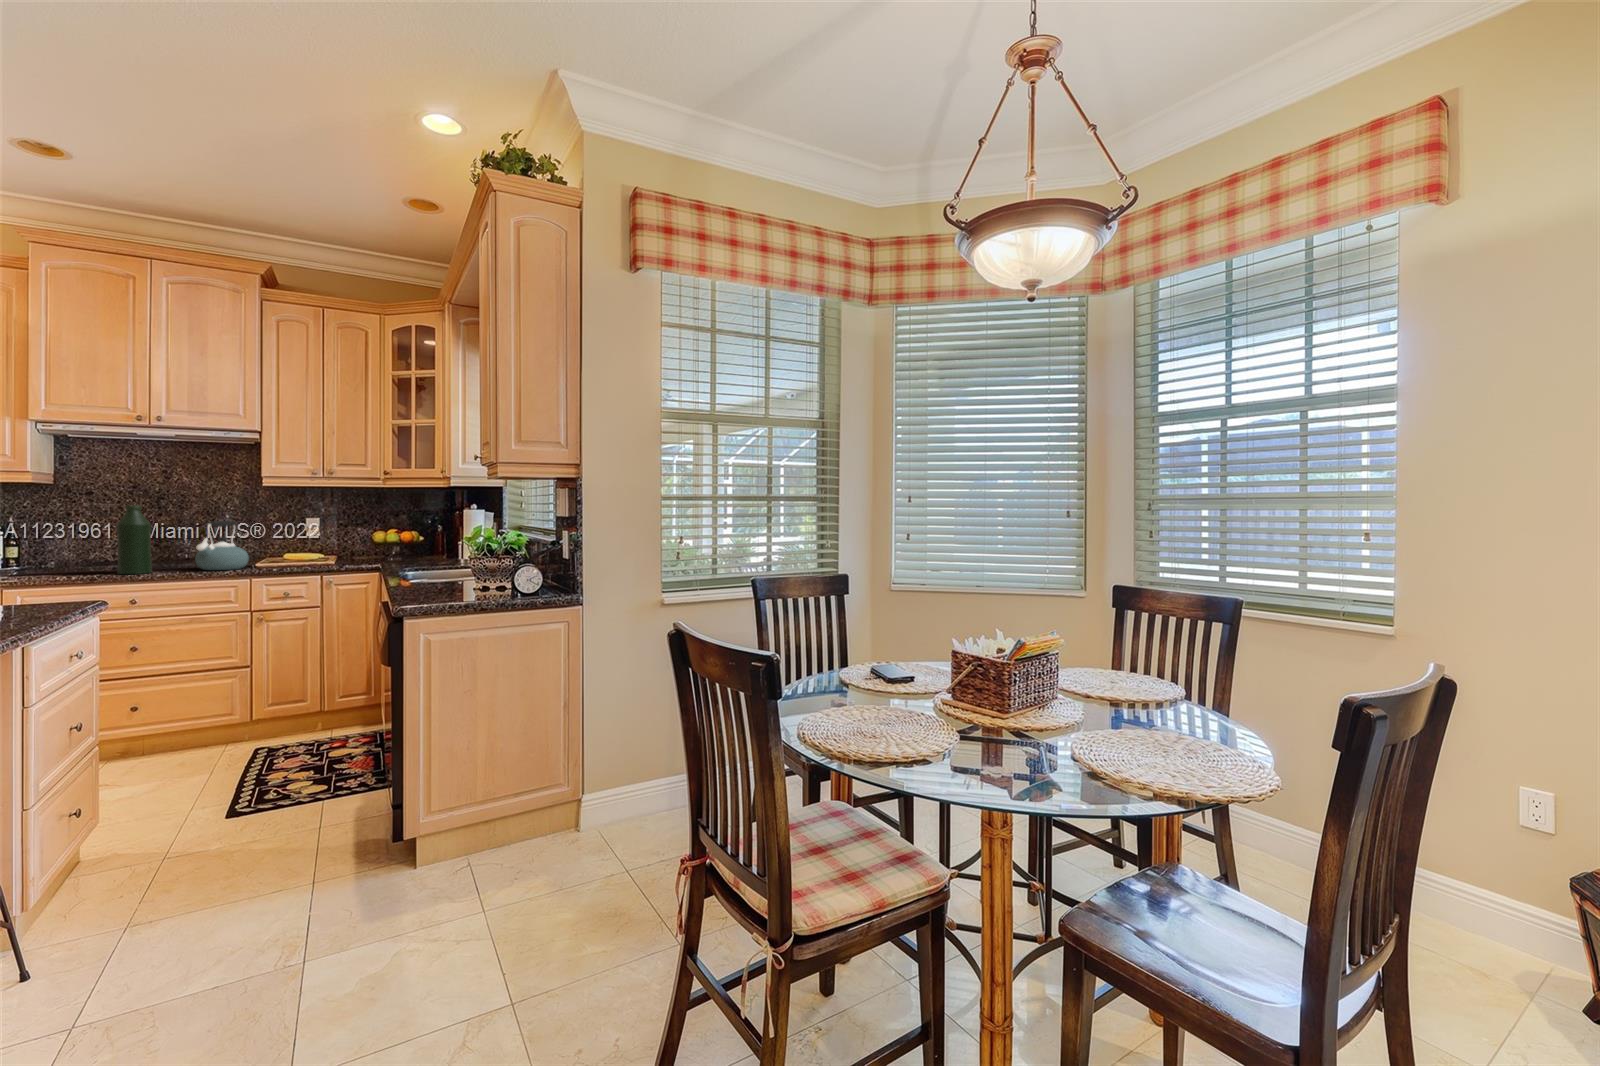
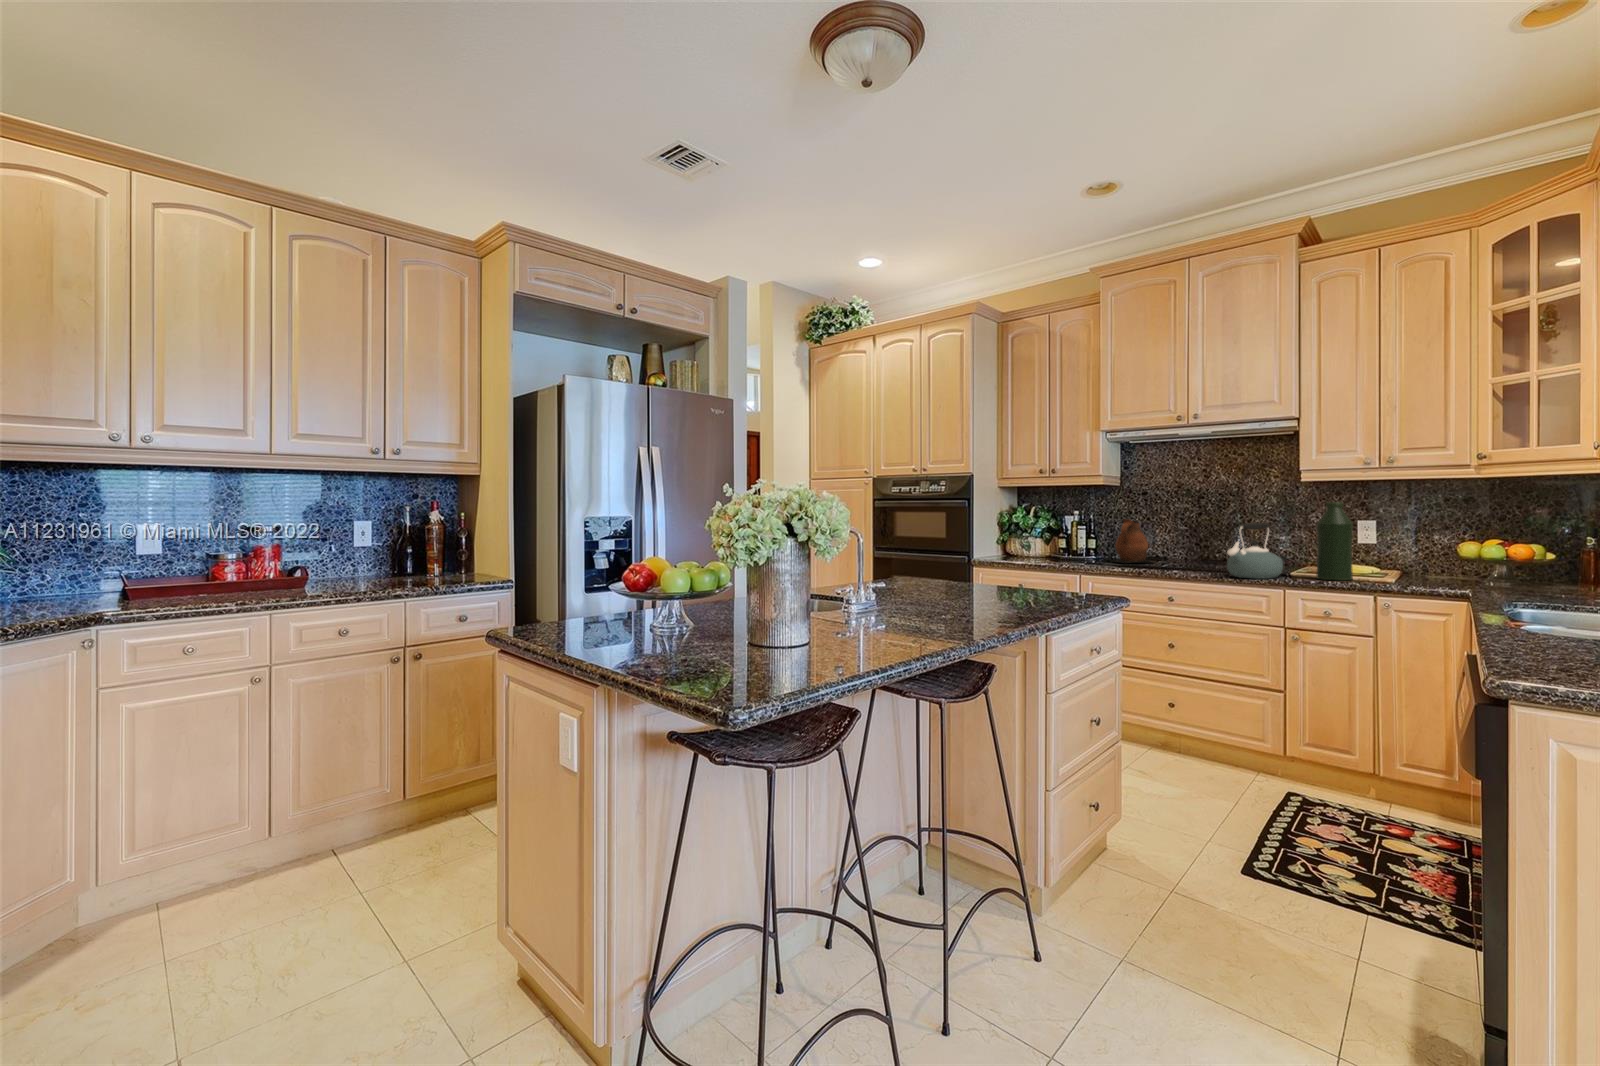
bottle: present [117,505,152,574] -> present [1316,502,1353,580]
ceramic pitcher: none [41,517,105,565] -> present [1115,519,1148,563]

